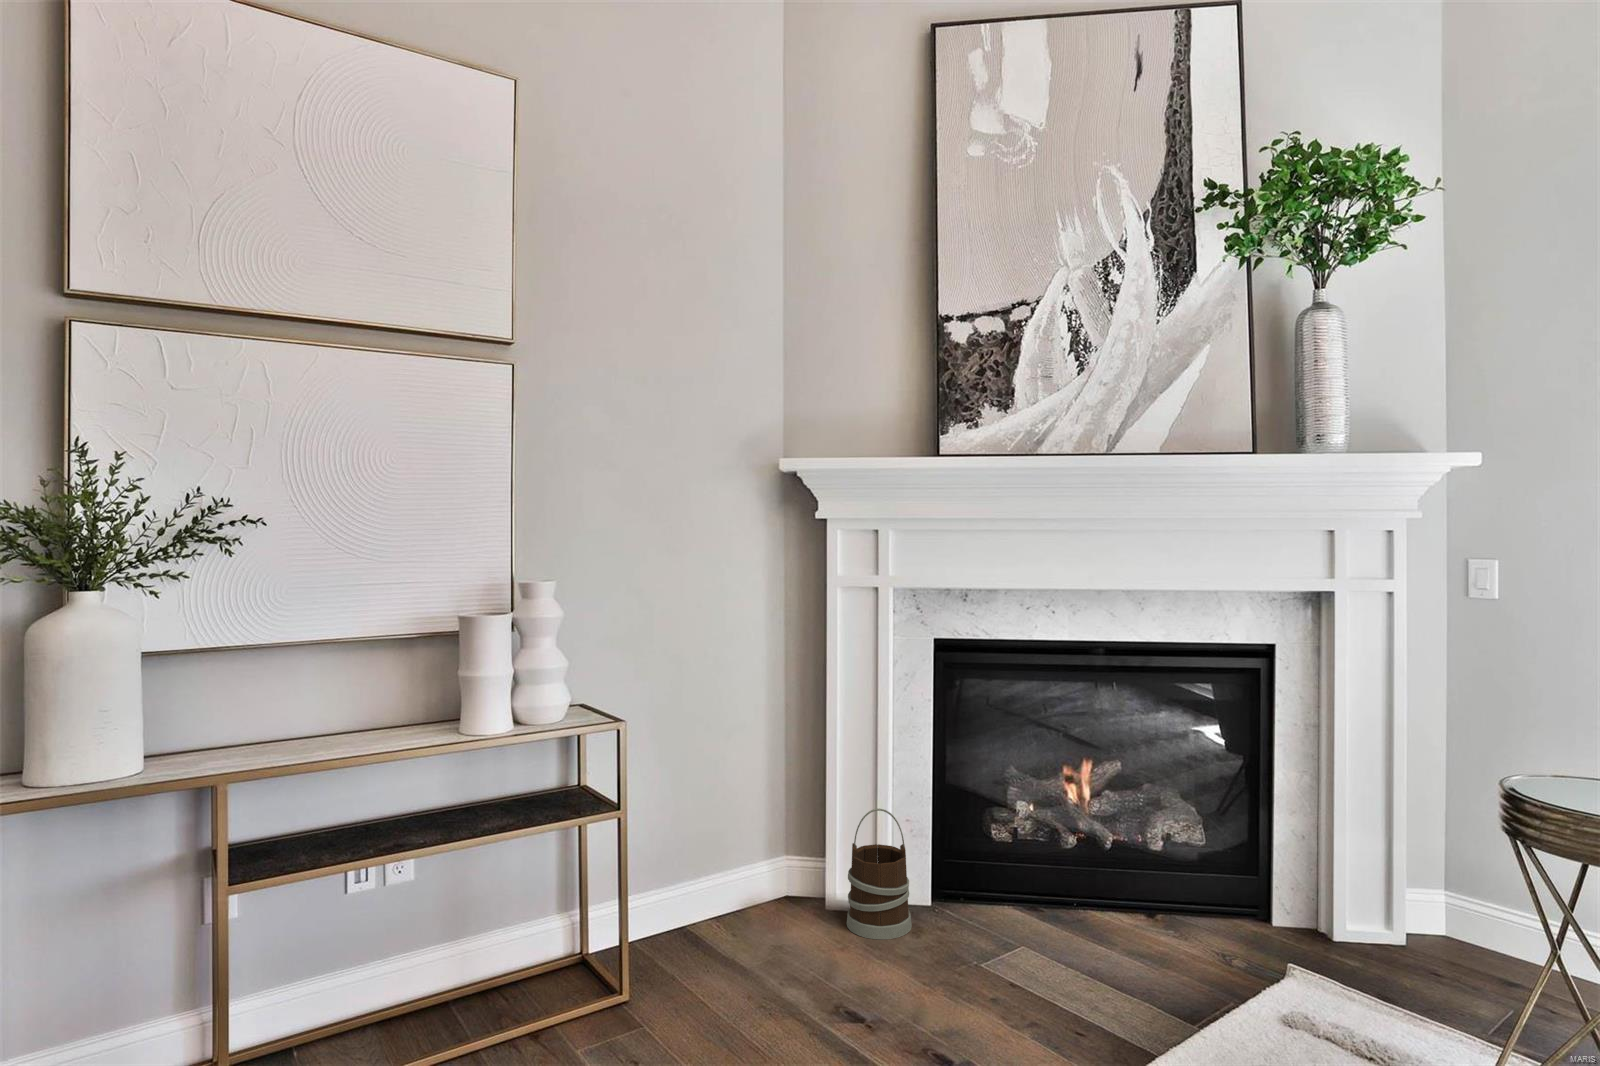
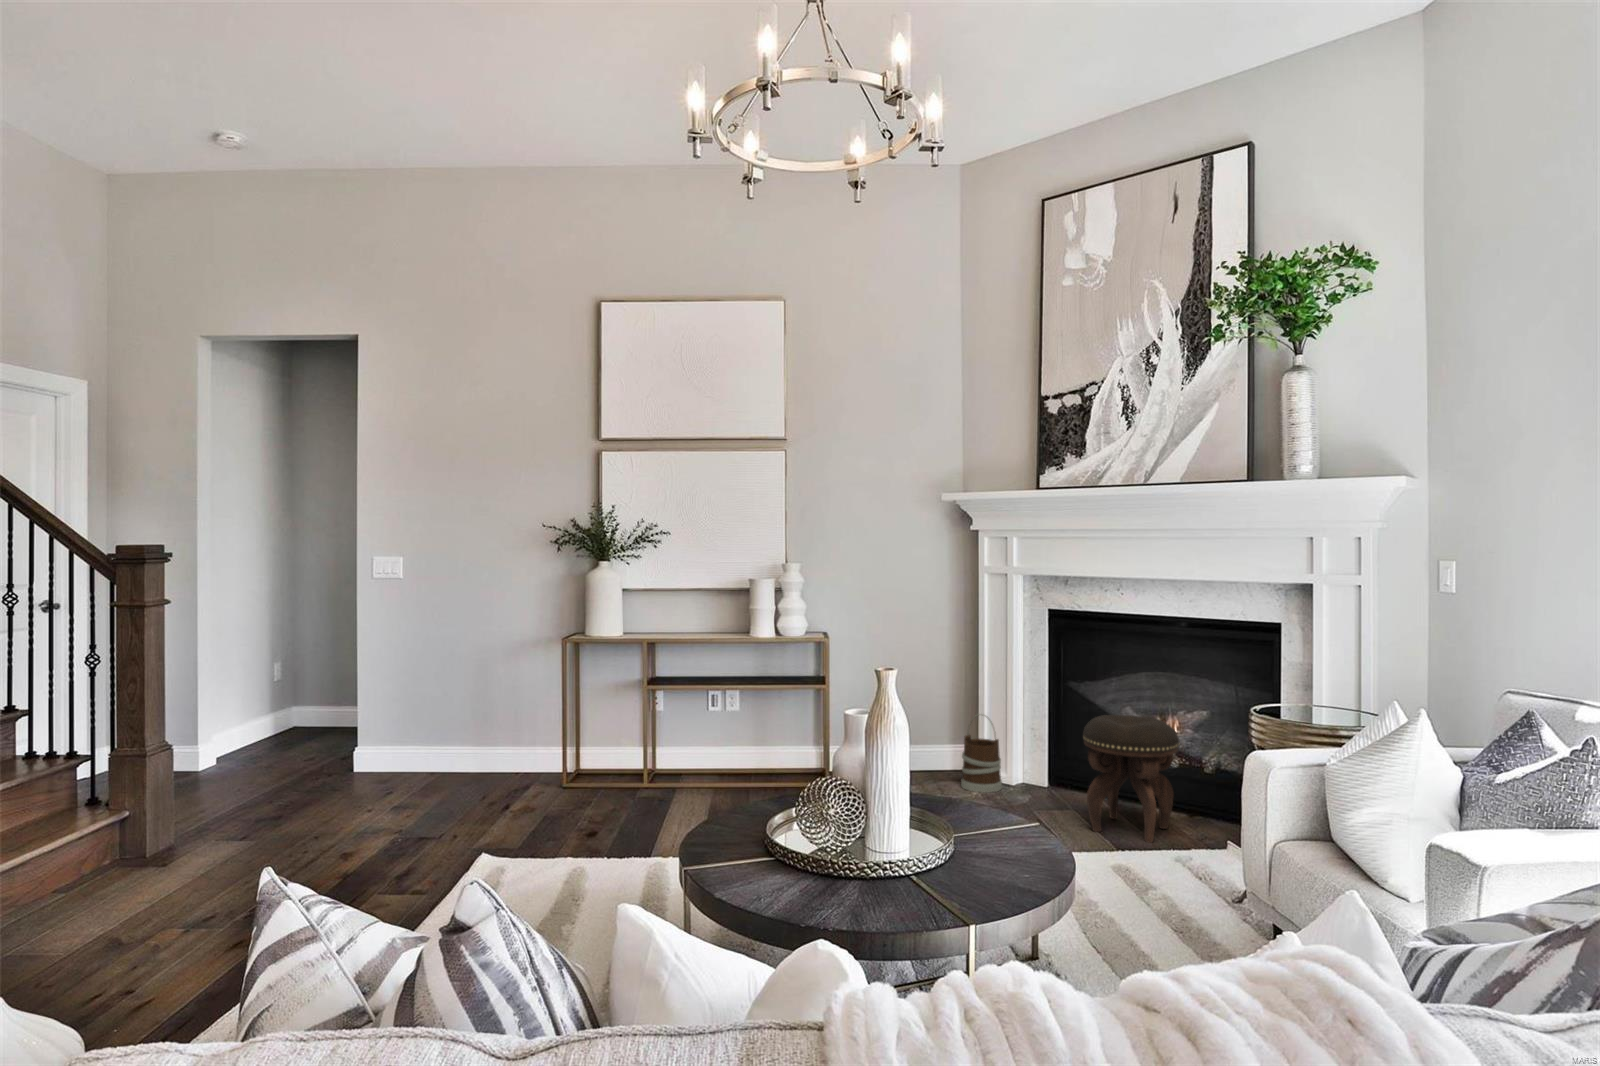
footstool: none [1094,784,1240,981] -> present [1083,715,1180,843]

